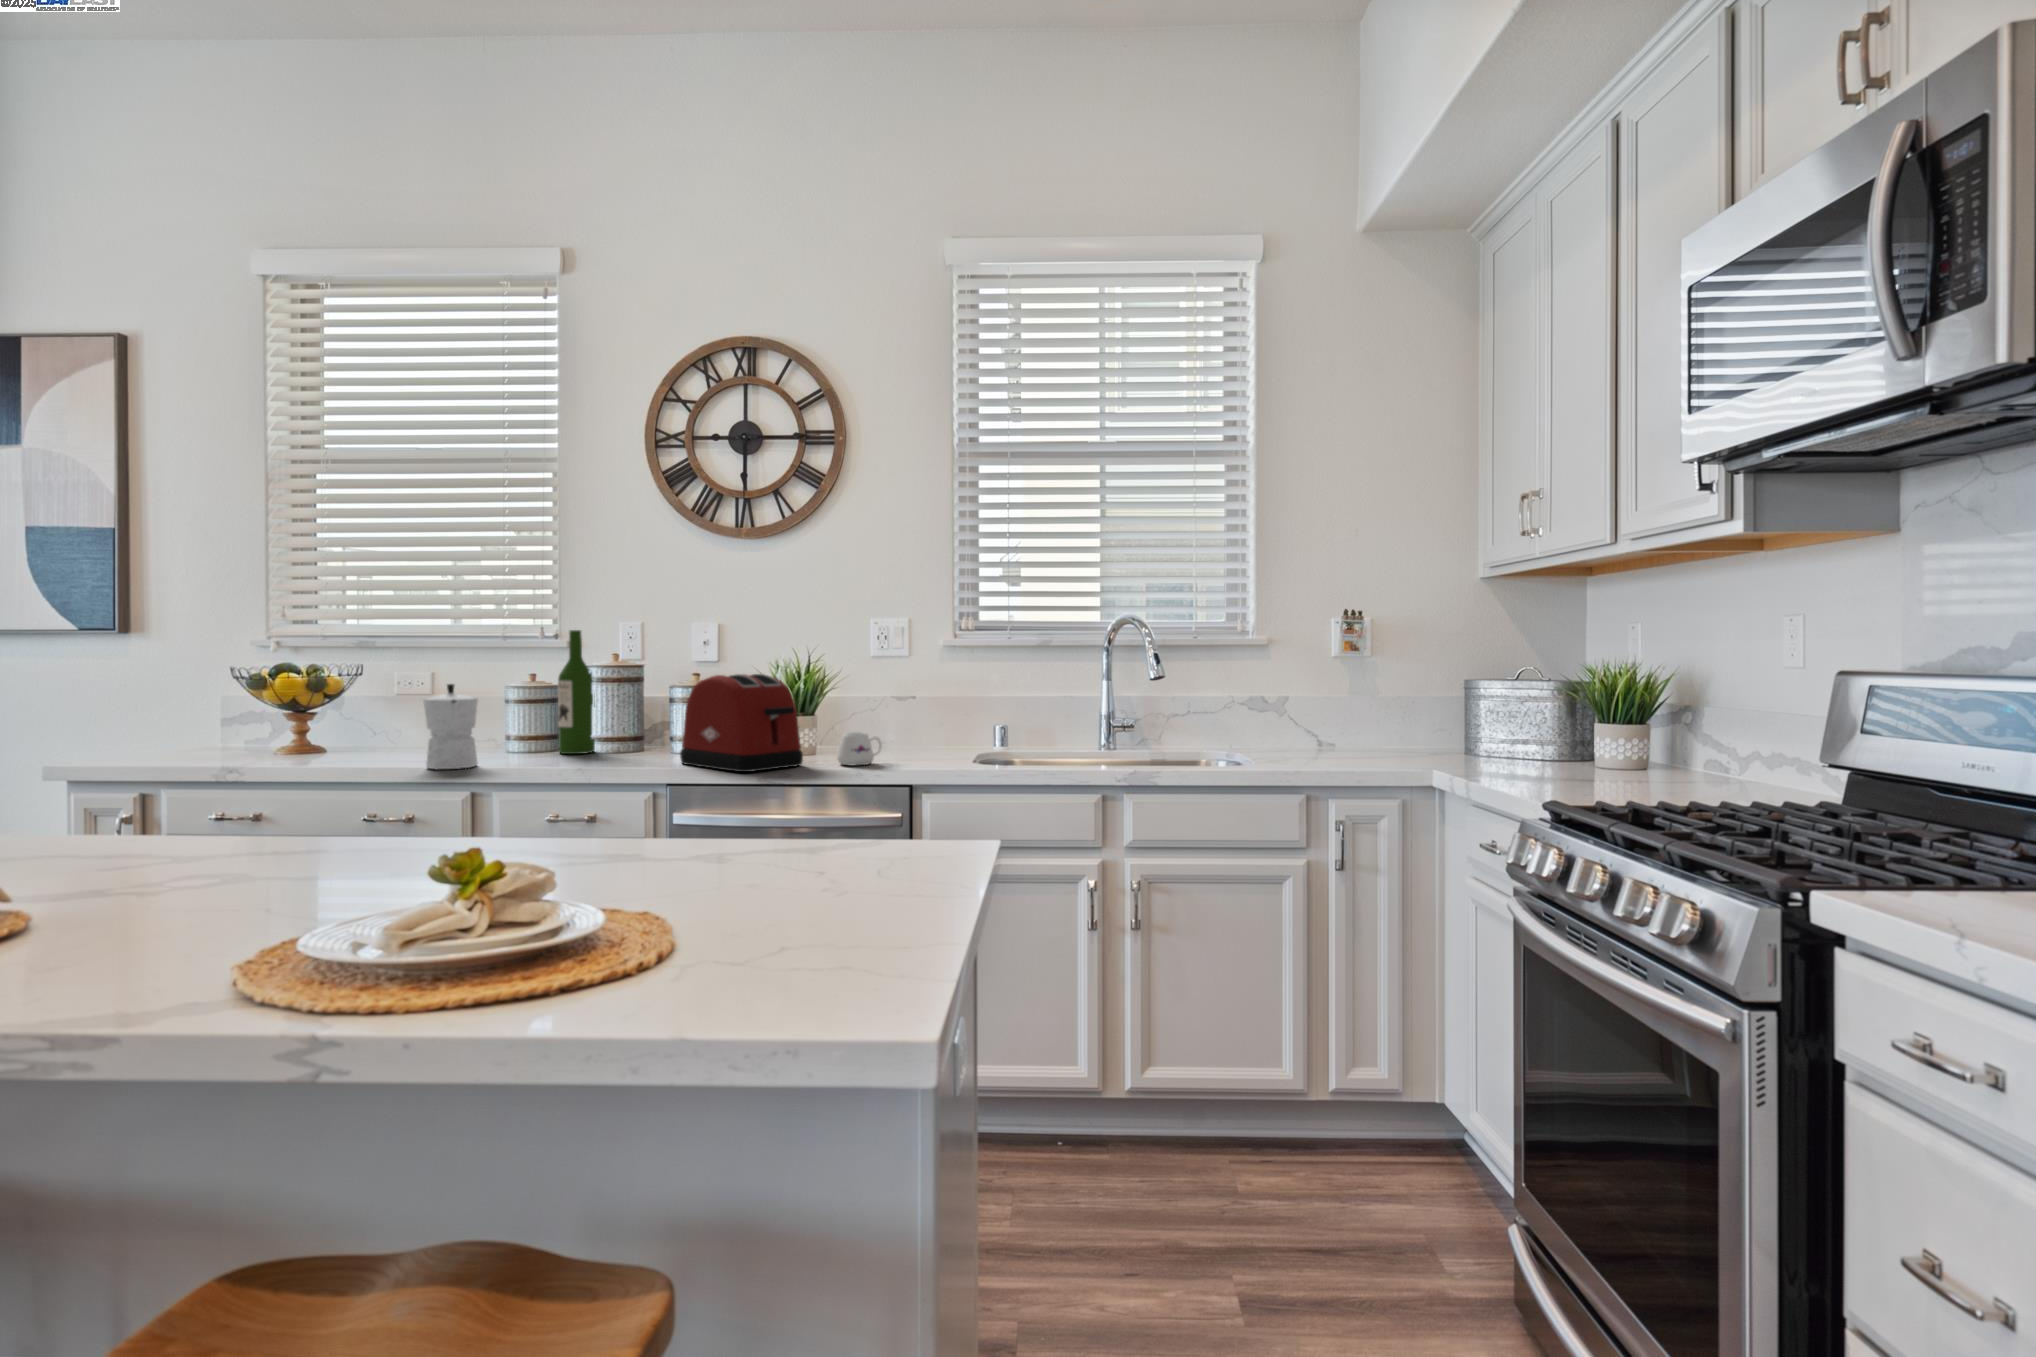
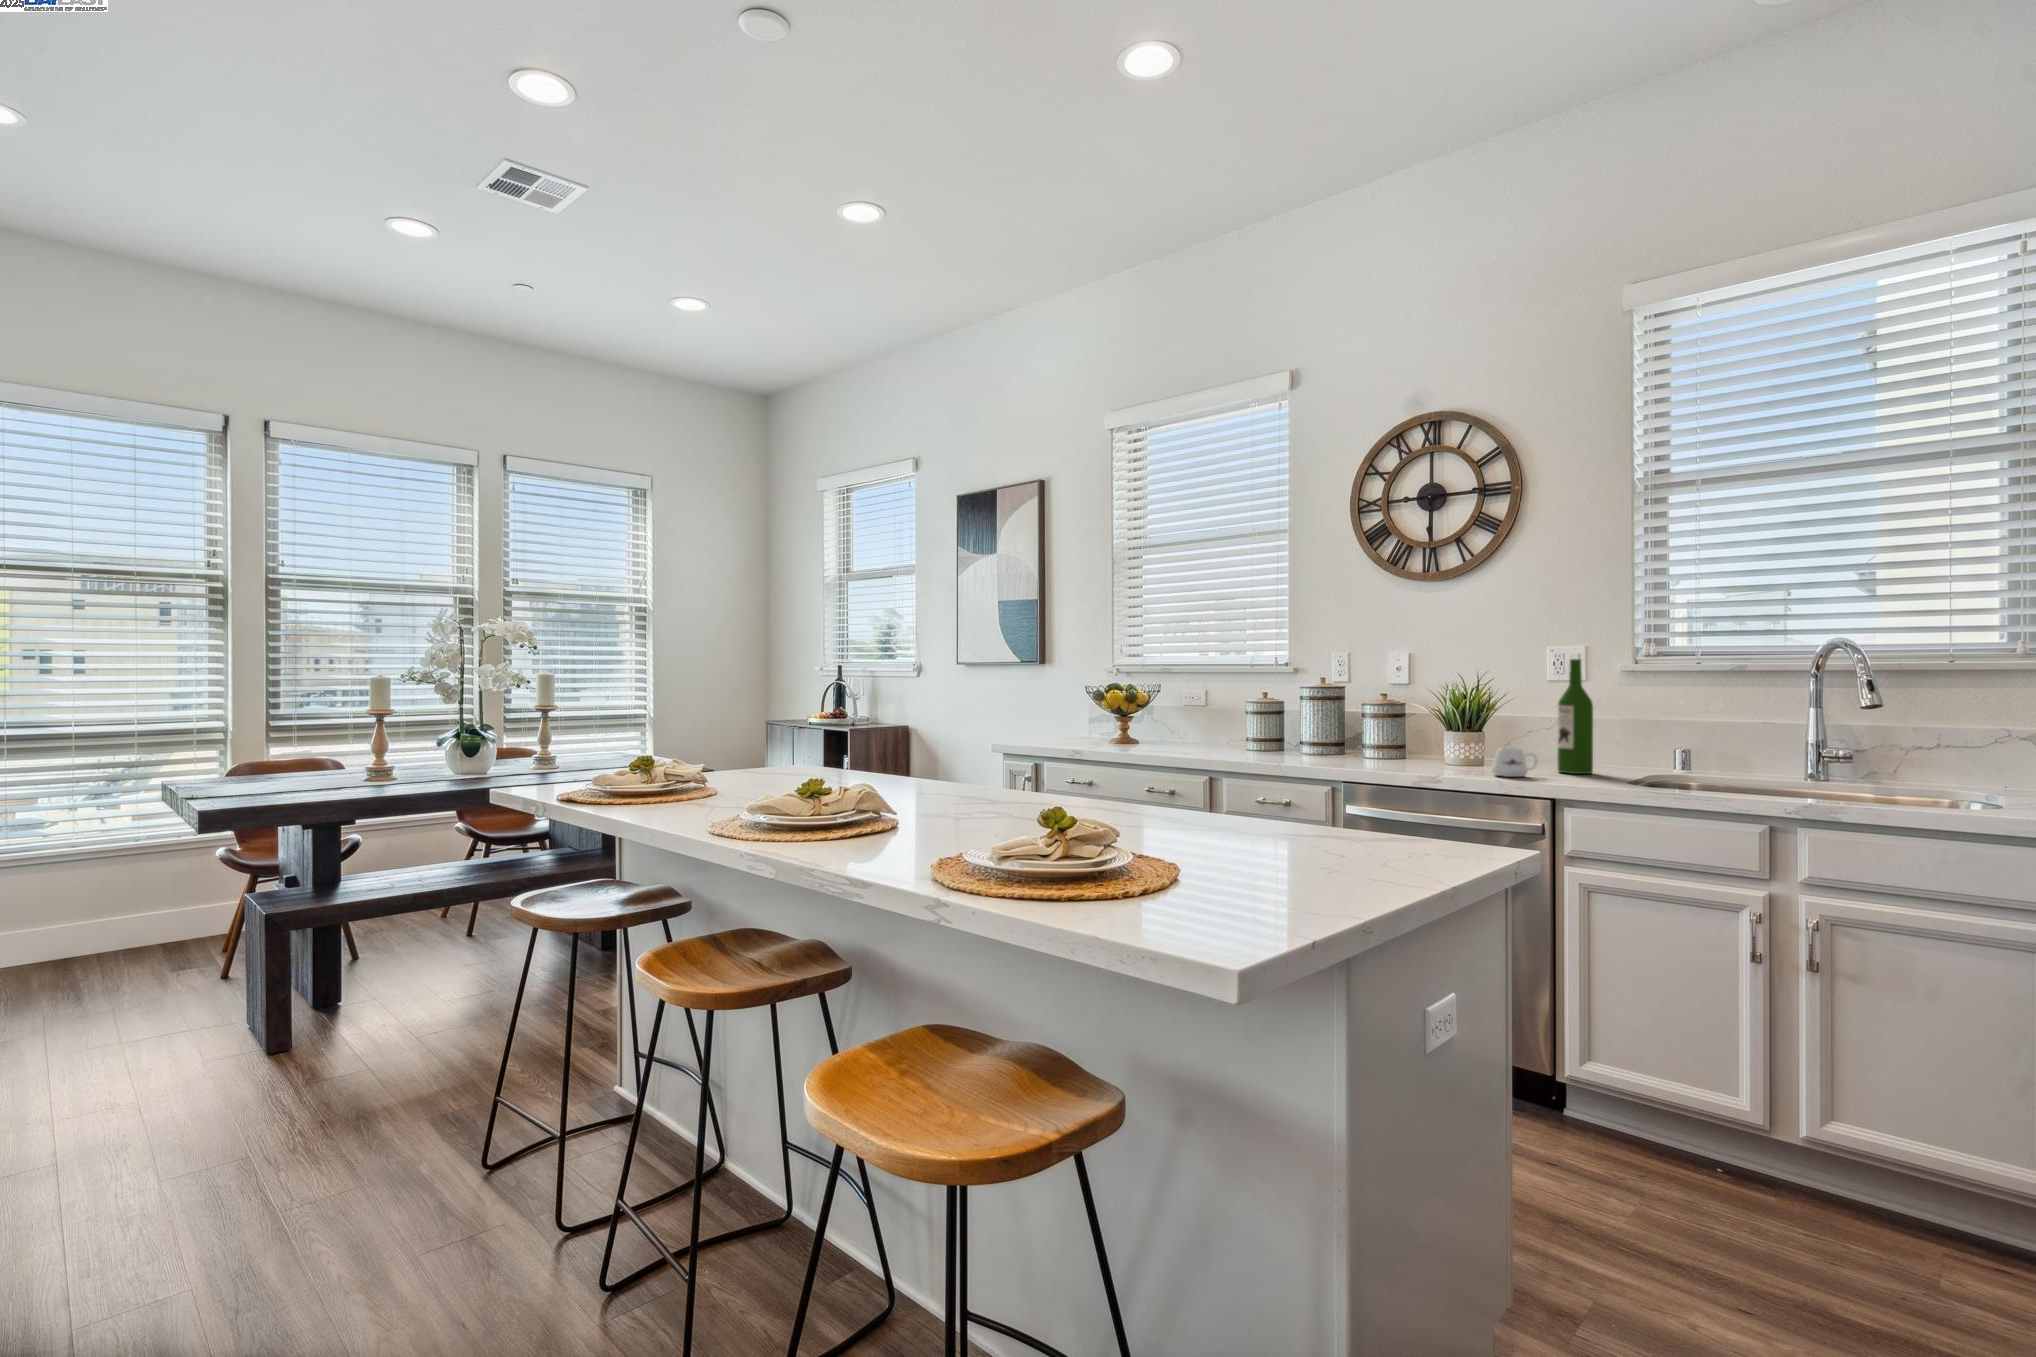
wine bottle: present [558,630,595,754] -> present [1557,659,1593,774]
toaster: present [680,674,803,772] -> none [1359,694,1459,774]
moka pot: present [424,684,478,769] -> none [1184,698,1219,758]

